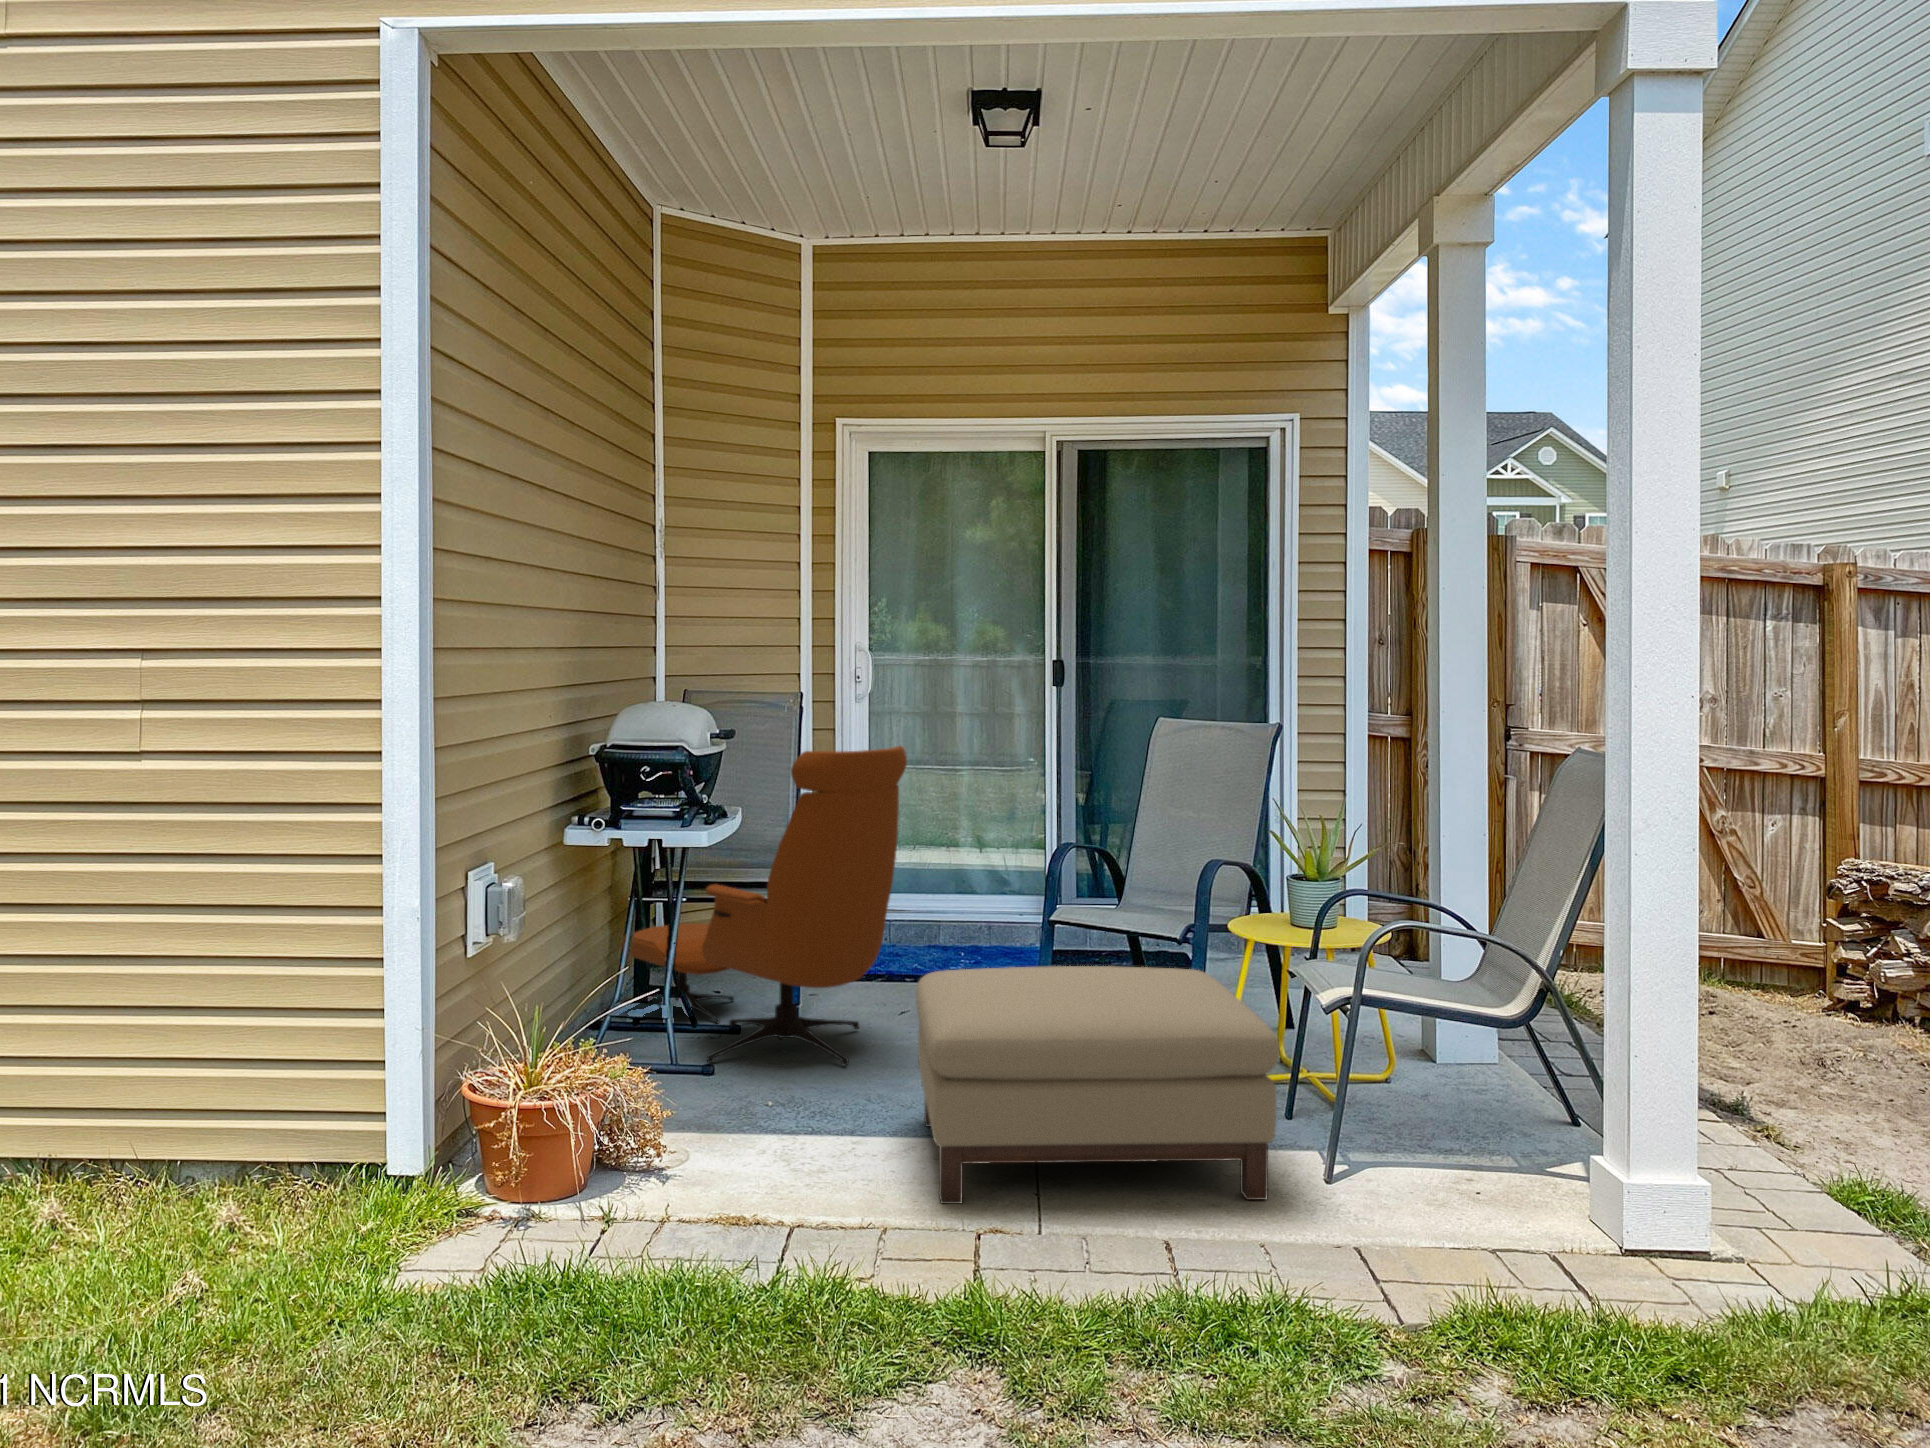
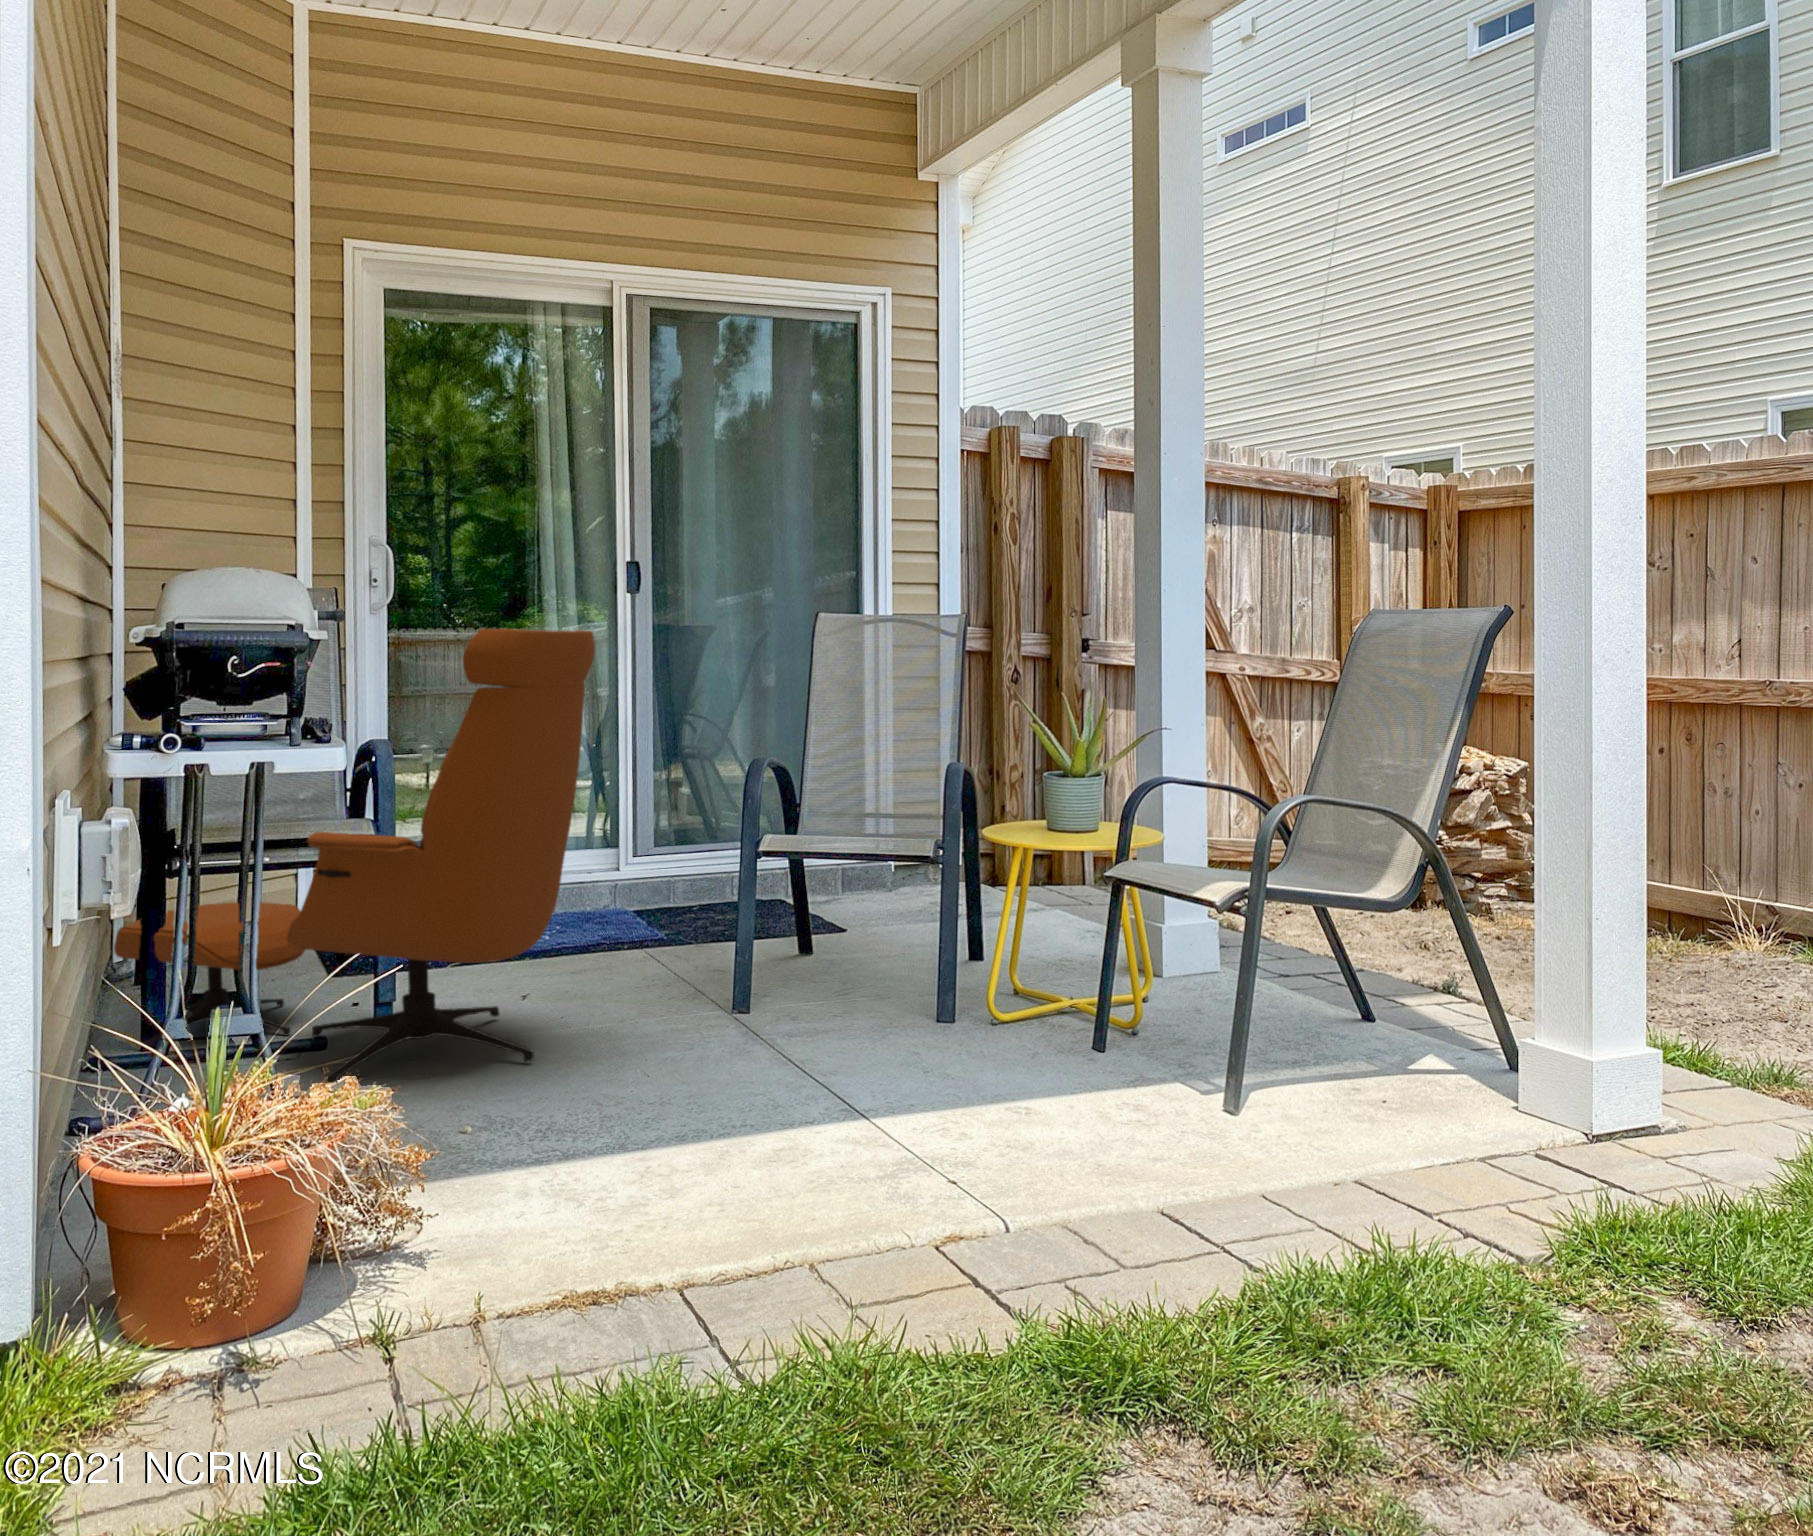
ottoman: present [916,966,1279,1204] -> none [693,883,1199,1209]

